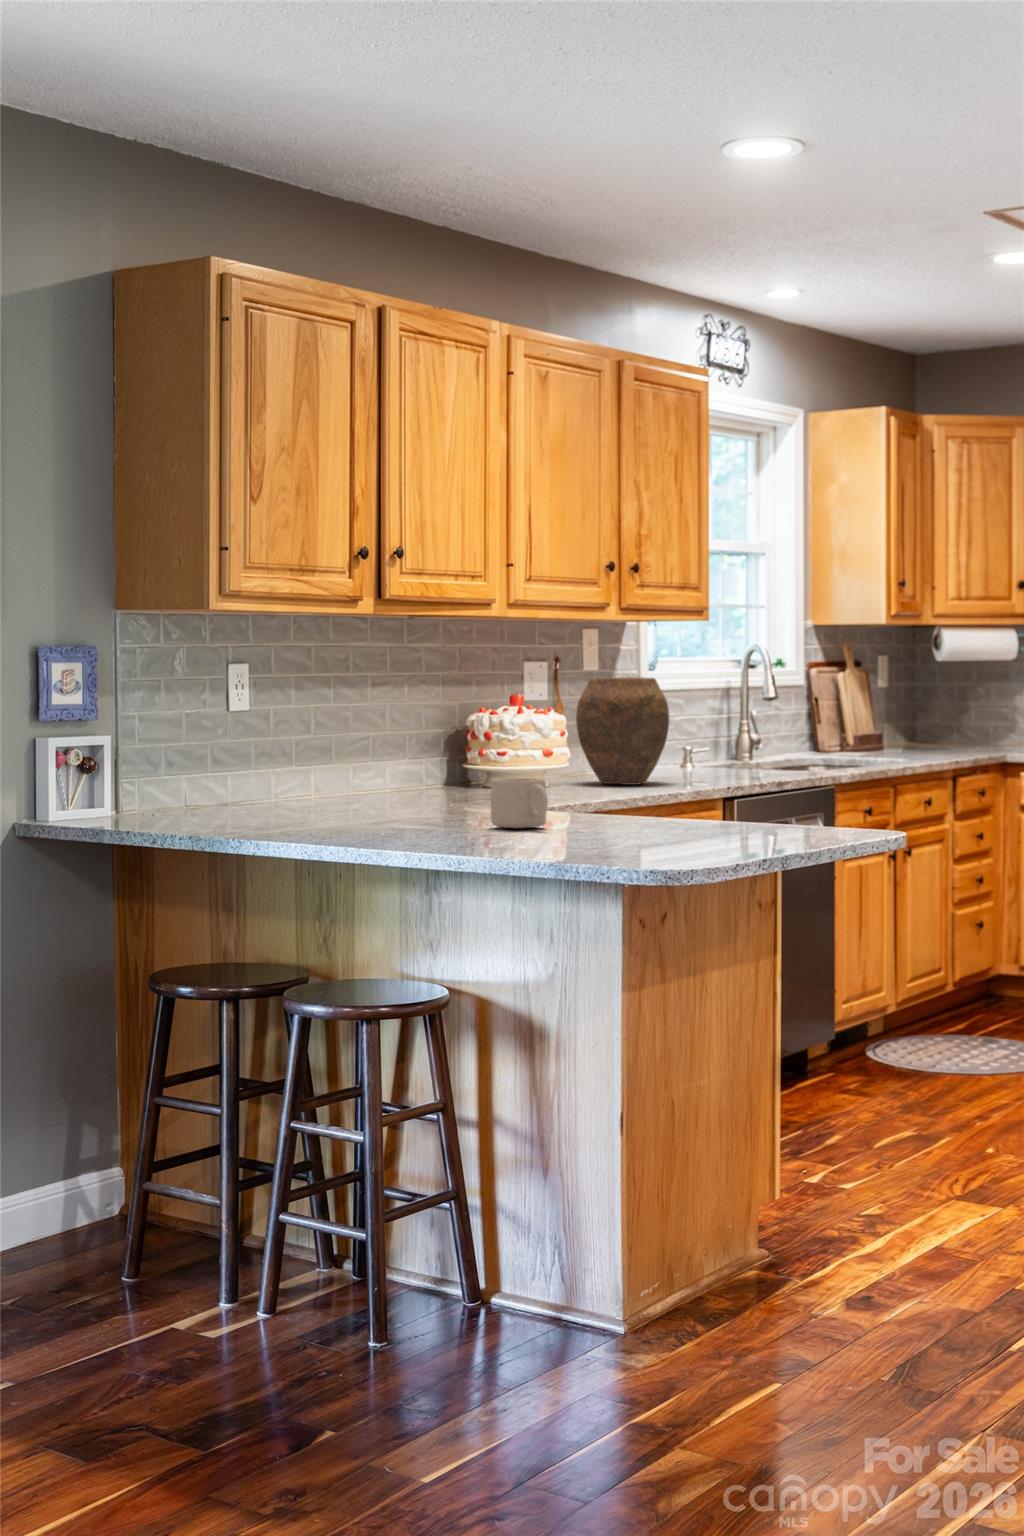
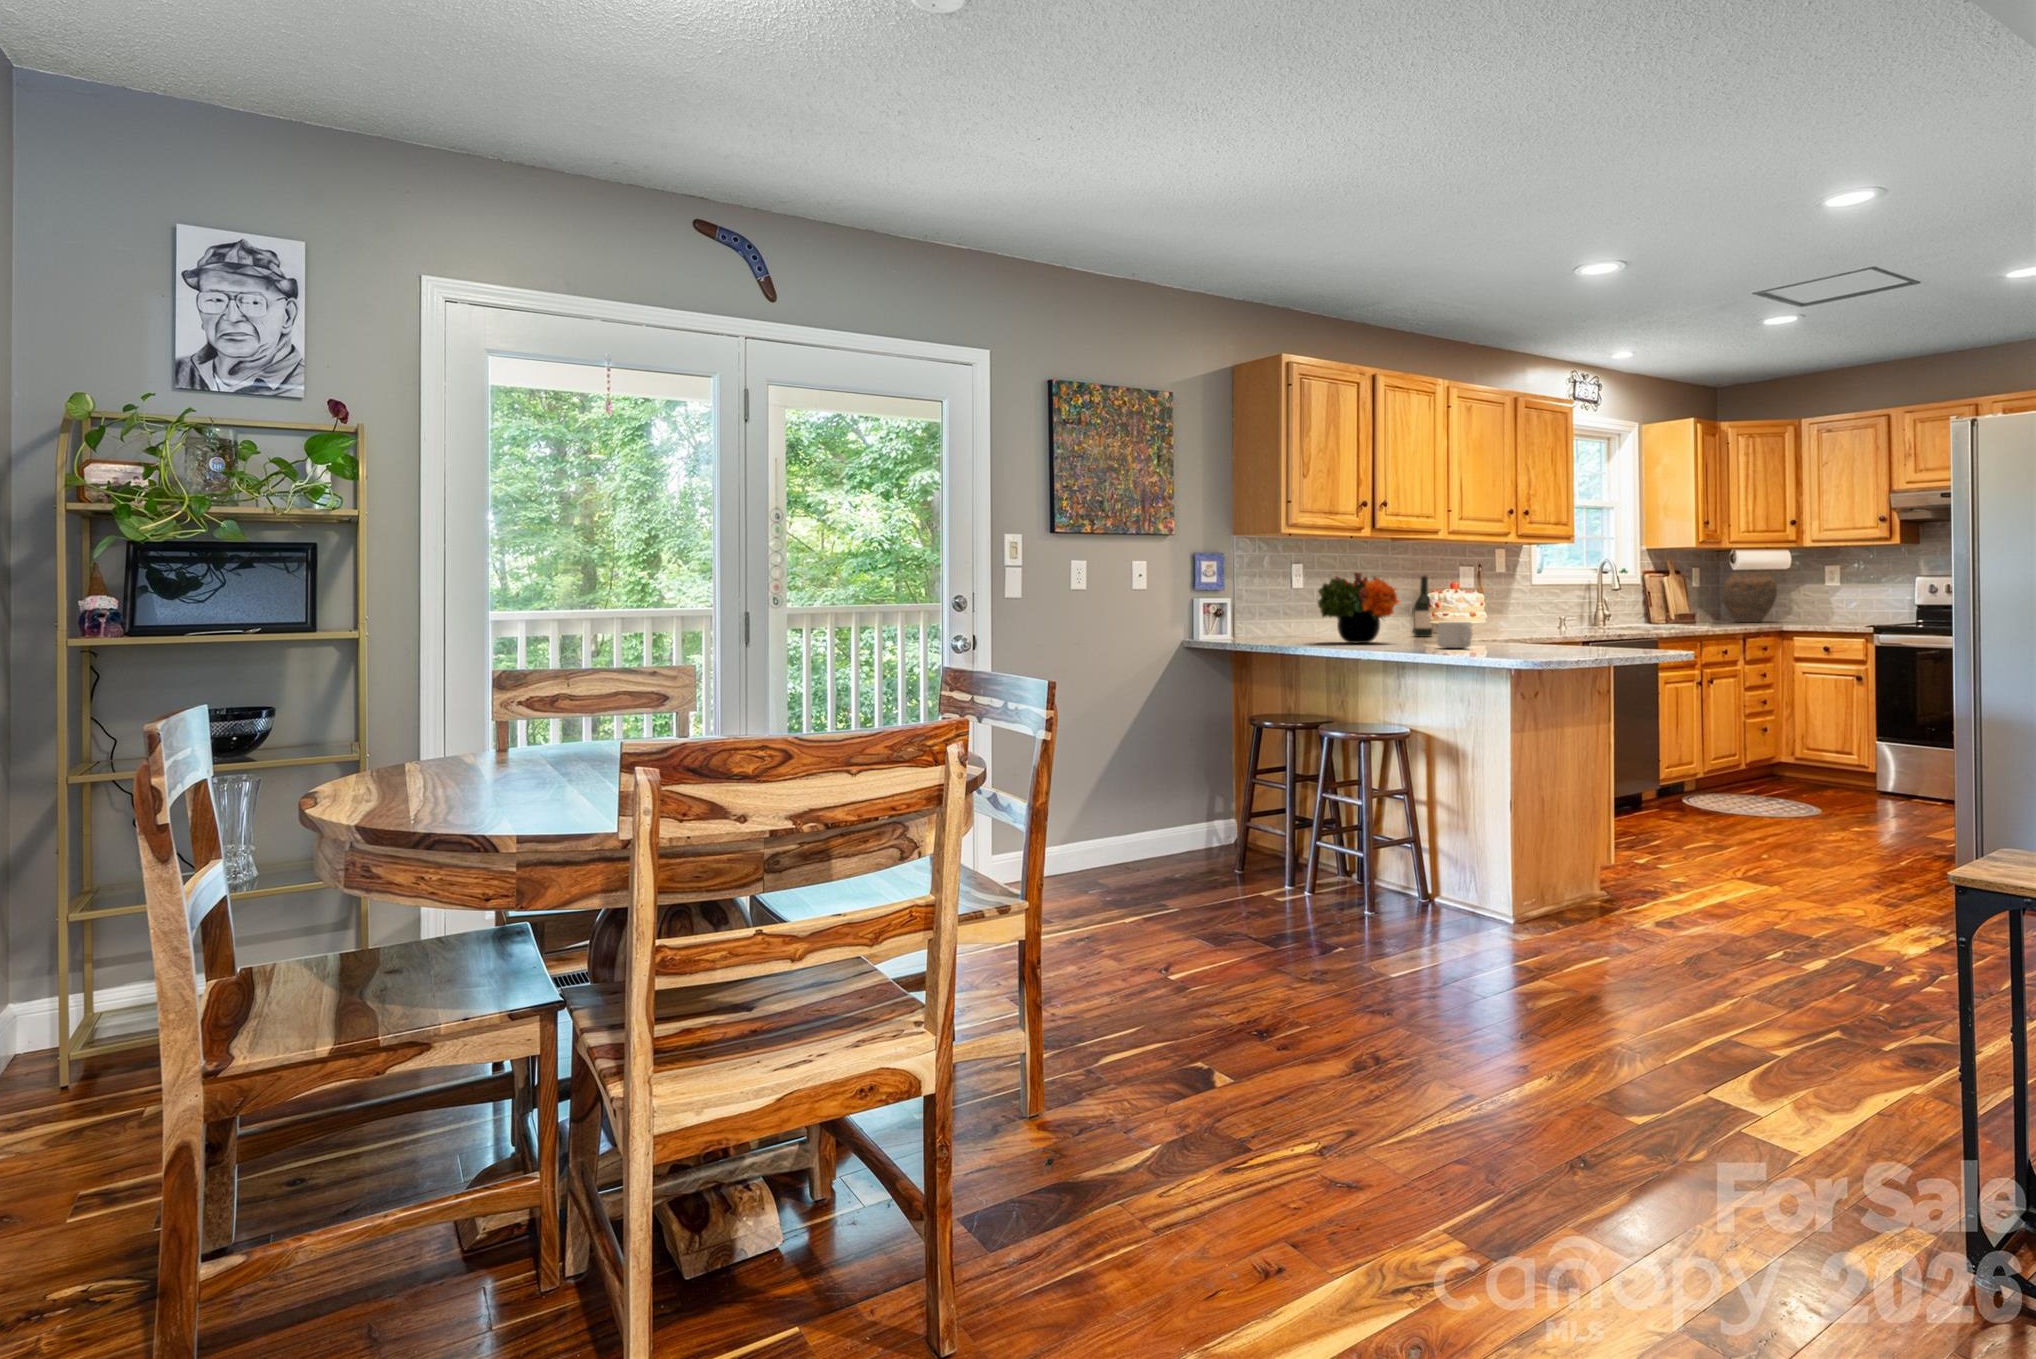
flower arrangement: none [274,677,431,814] -> present [1318,572,1400,643]
vase: present [576,677,669,785] -> present [1722,573,1777,622]
wine bottle: none [458,678,488,791] -> present [1415,576,1432,637]

